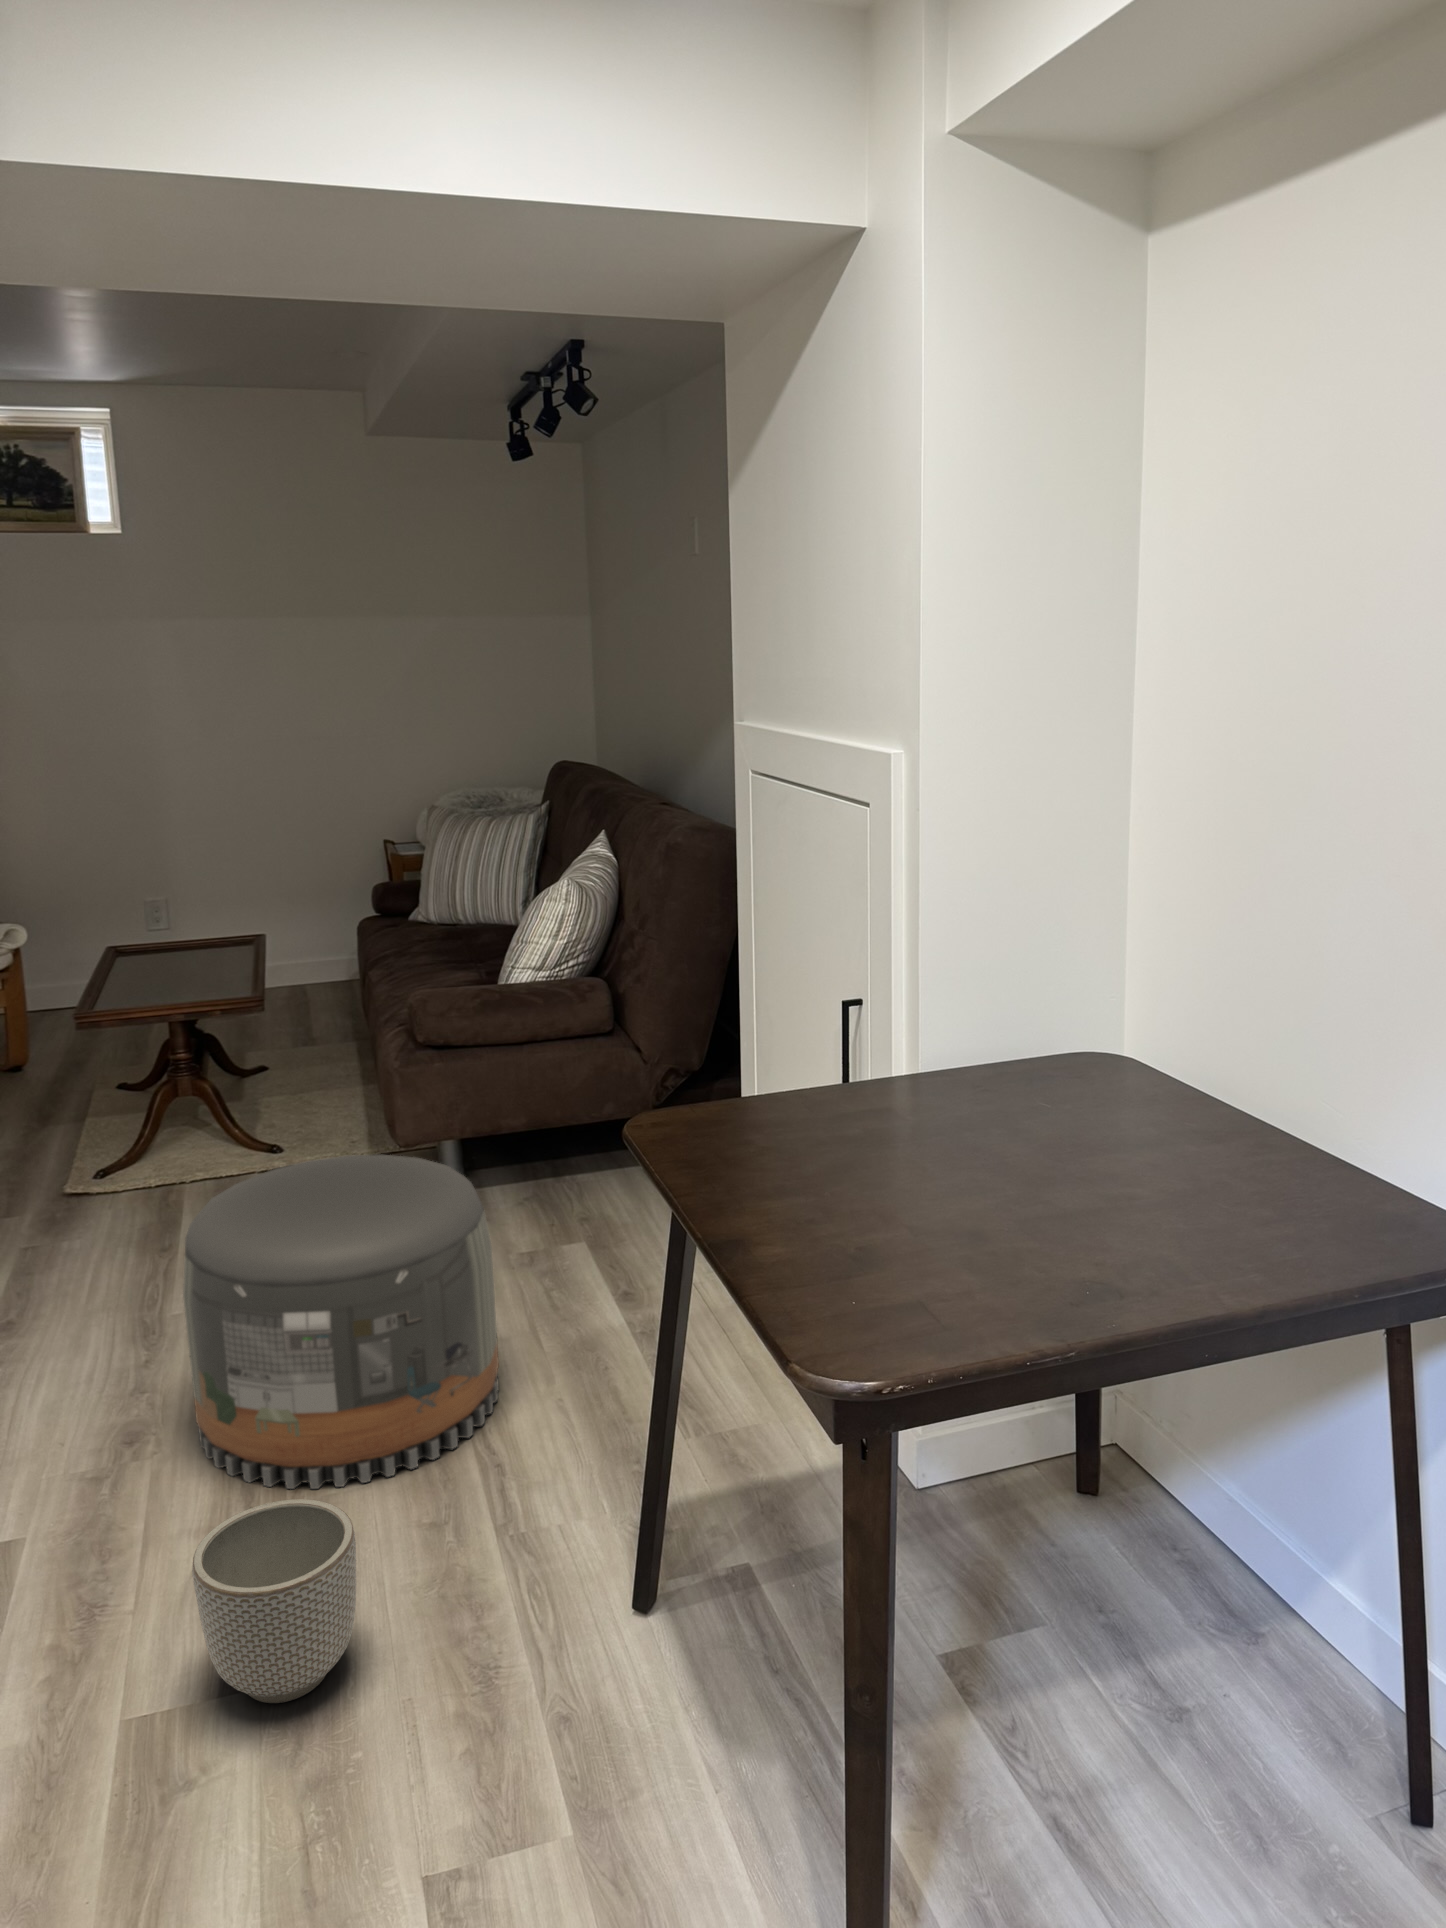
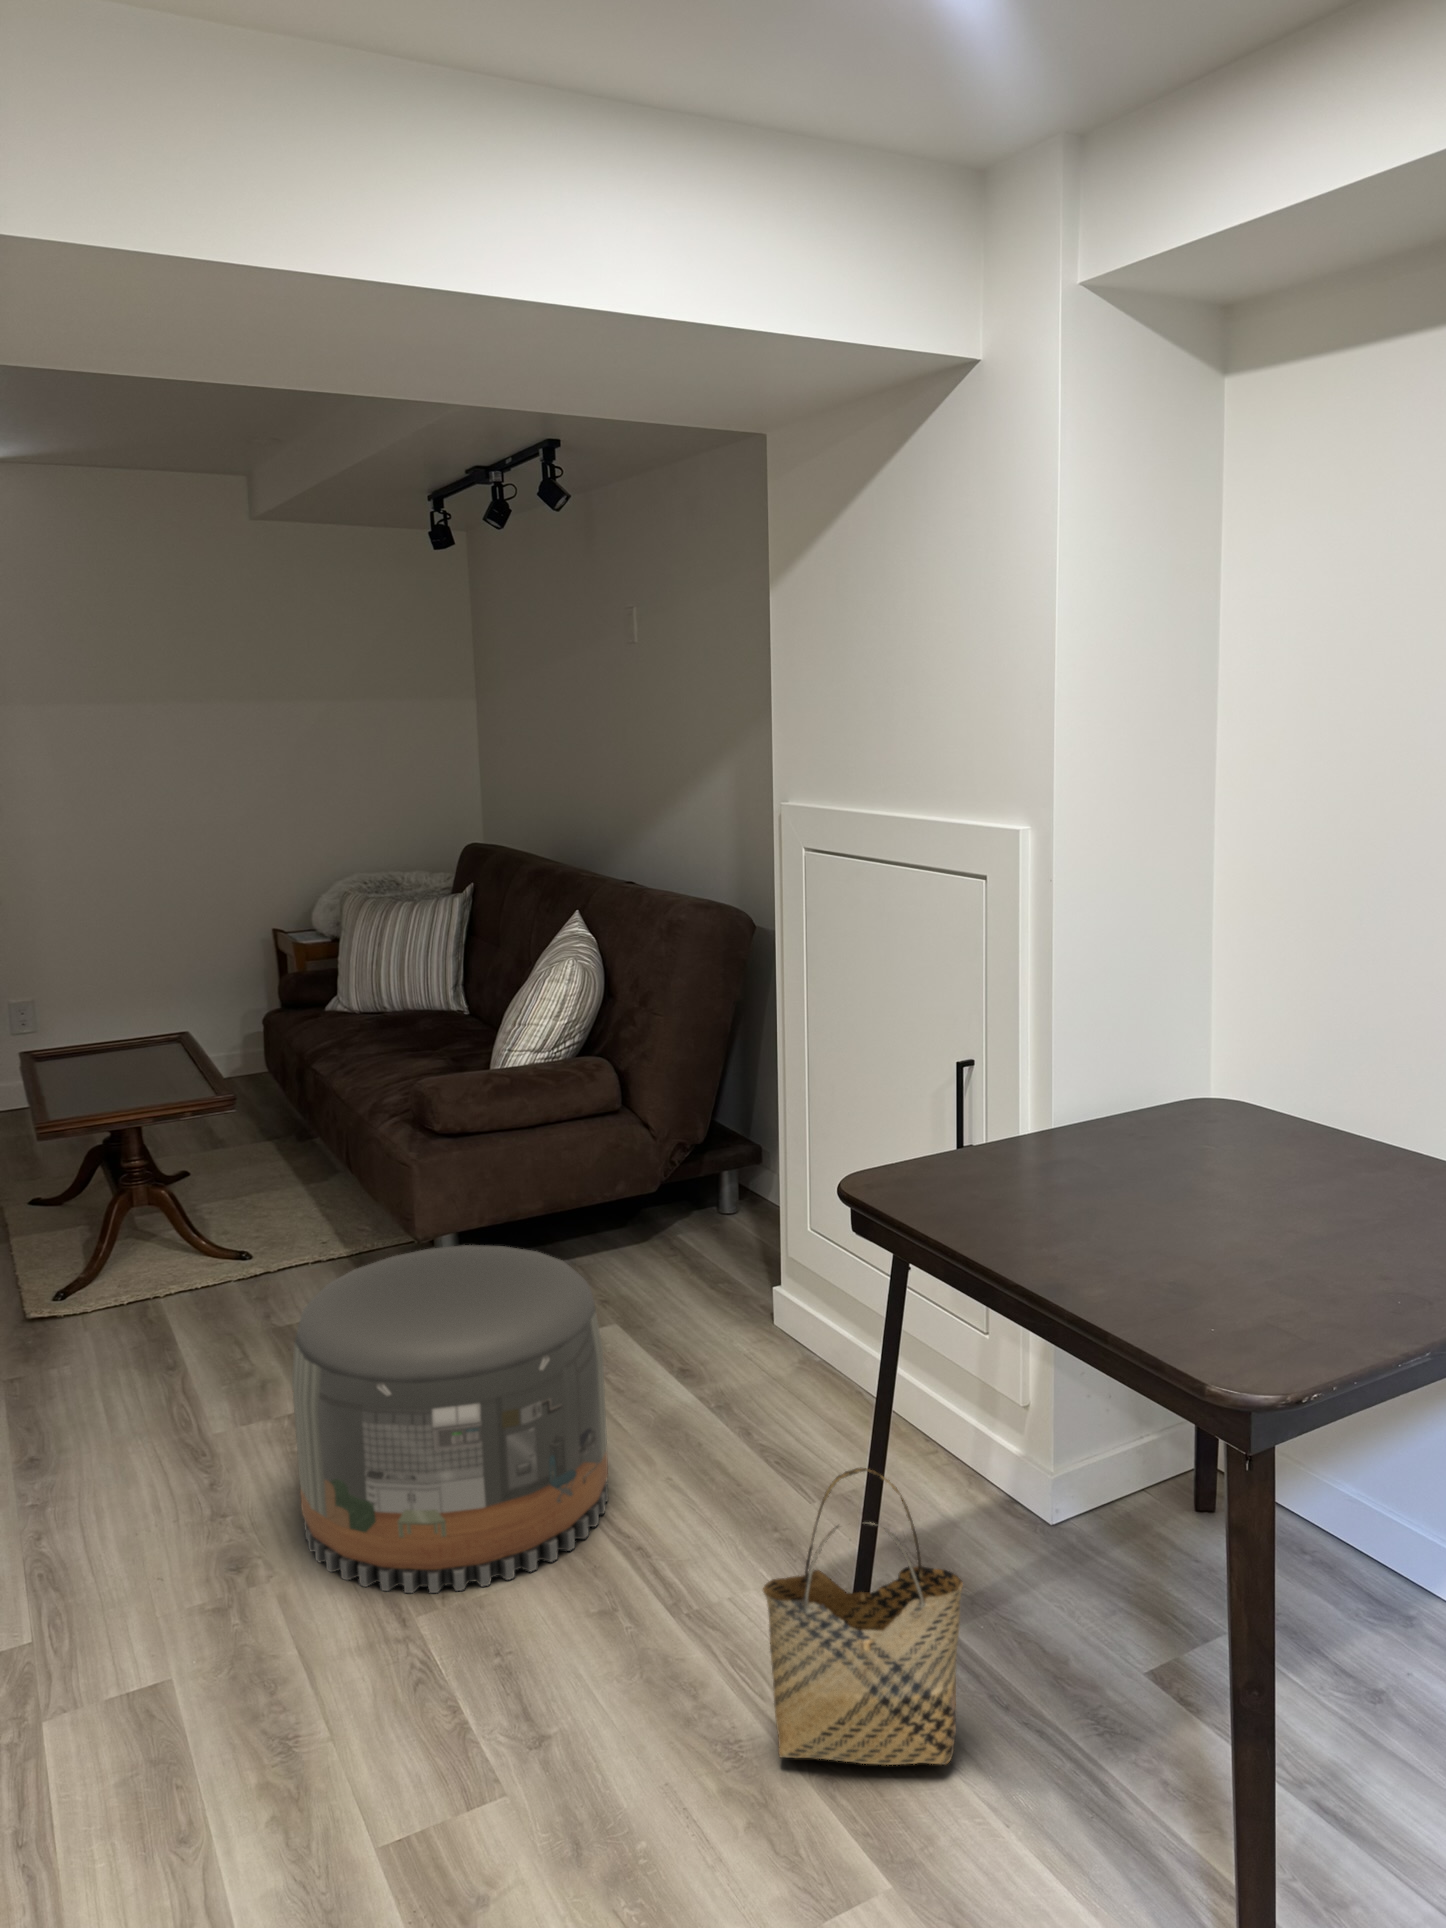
woven basket: none [519,1411,724,1723] -> present [763,1468,963,1765]
planter: present [192,1499,356,1703] -> none [435,1589,593,1798]

